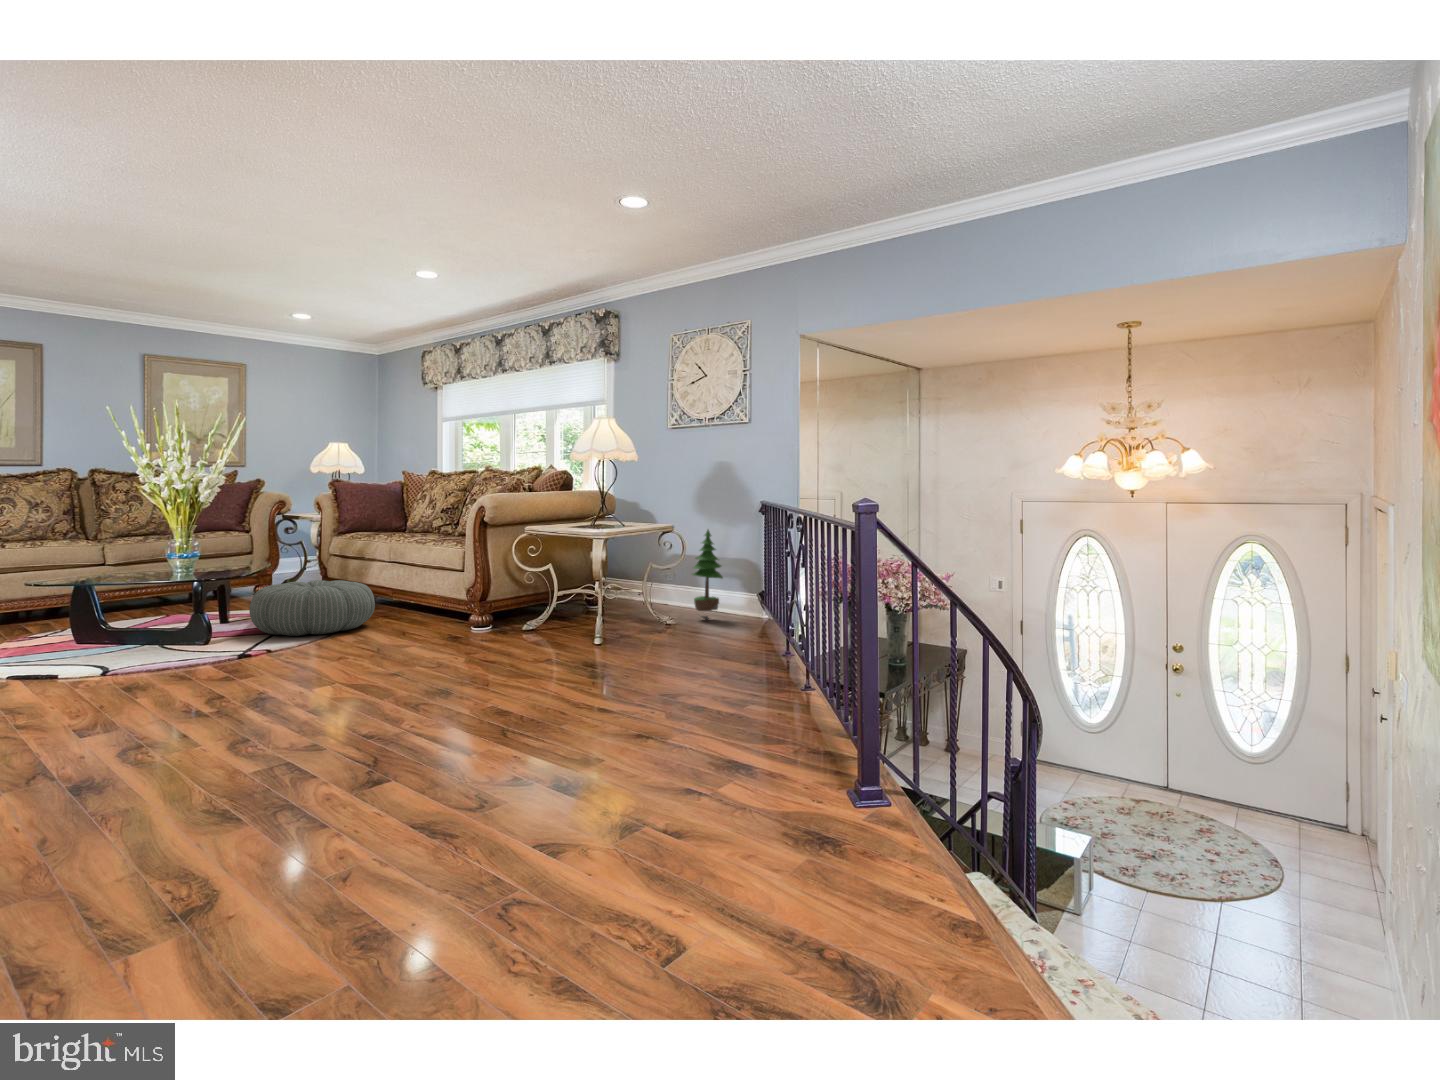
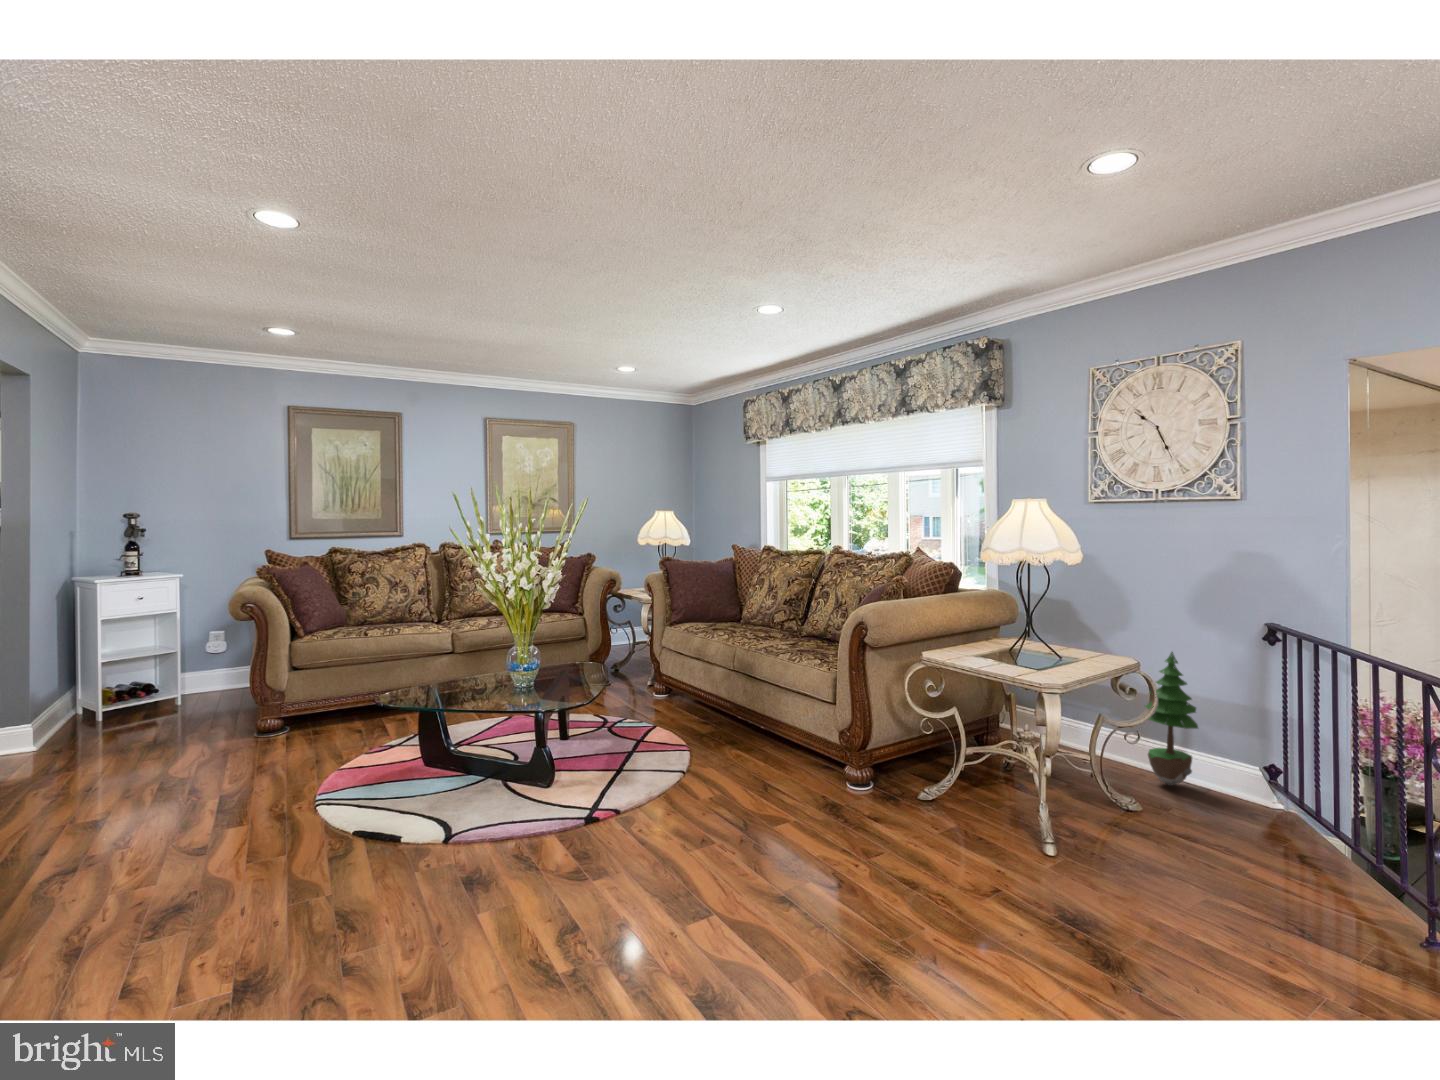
pouf: present [249,580,375,636] -> none [606,695,727,770]

